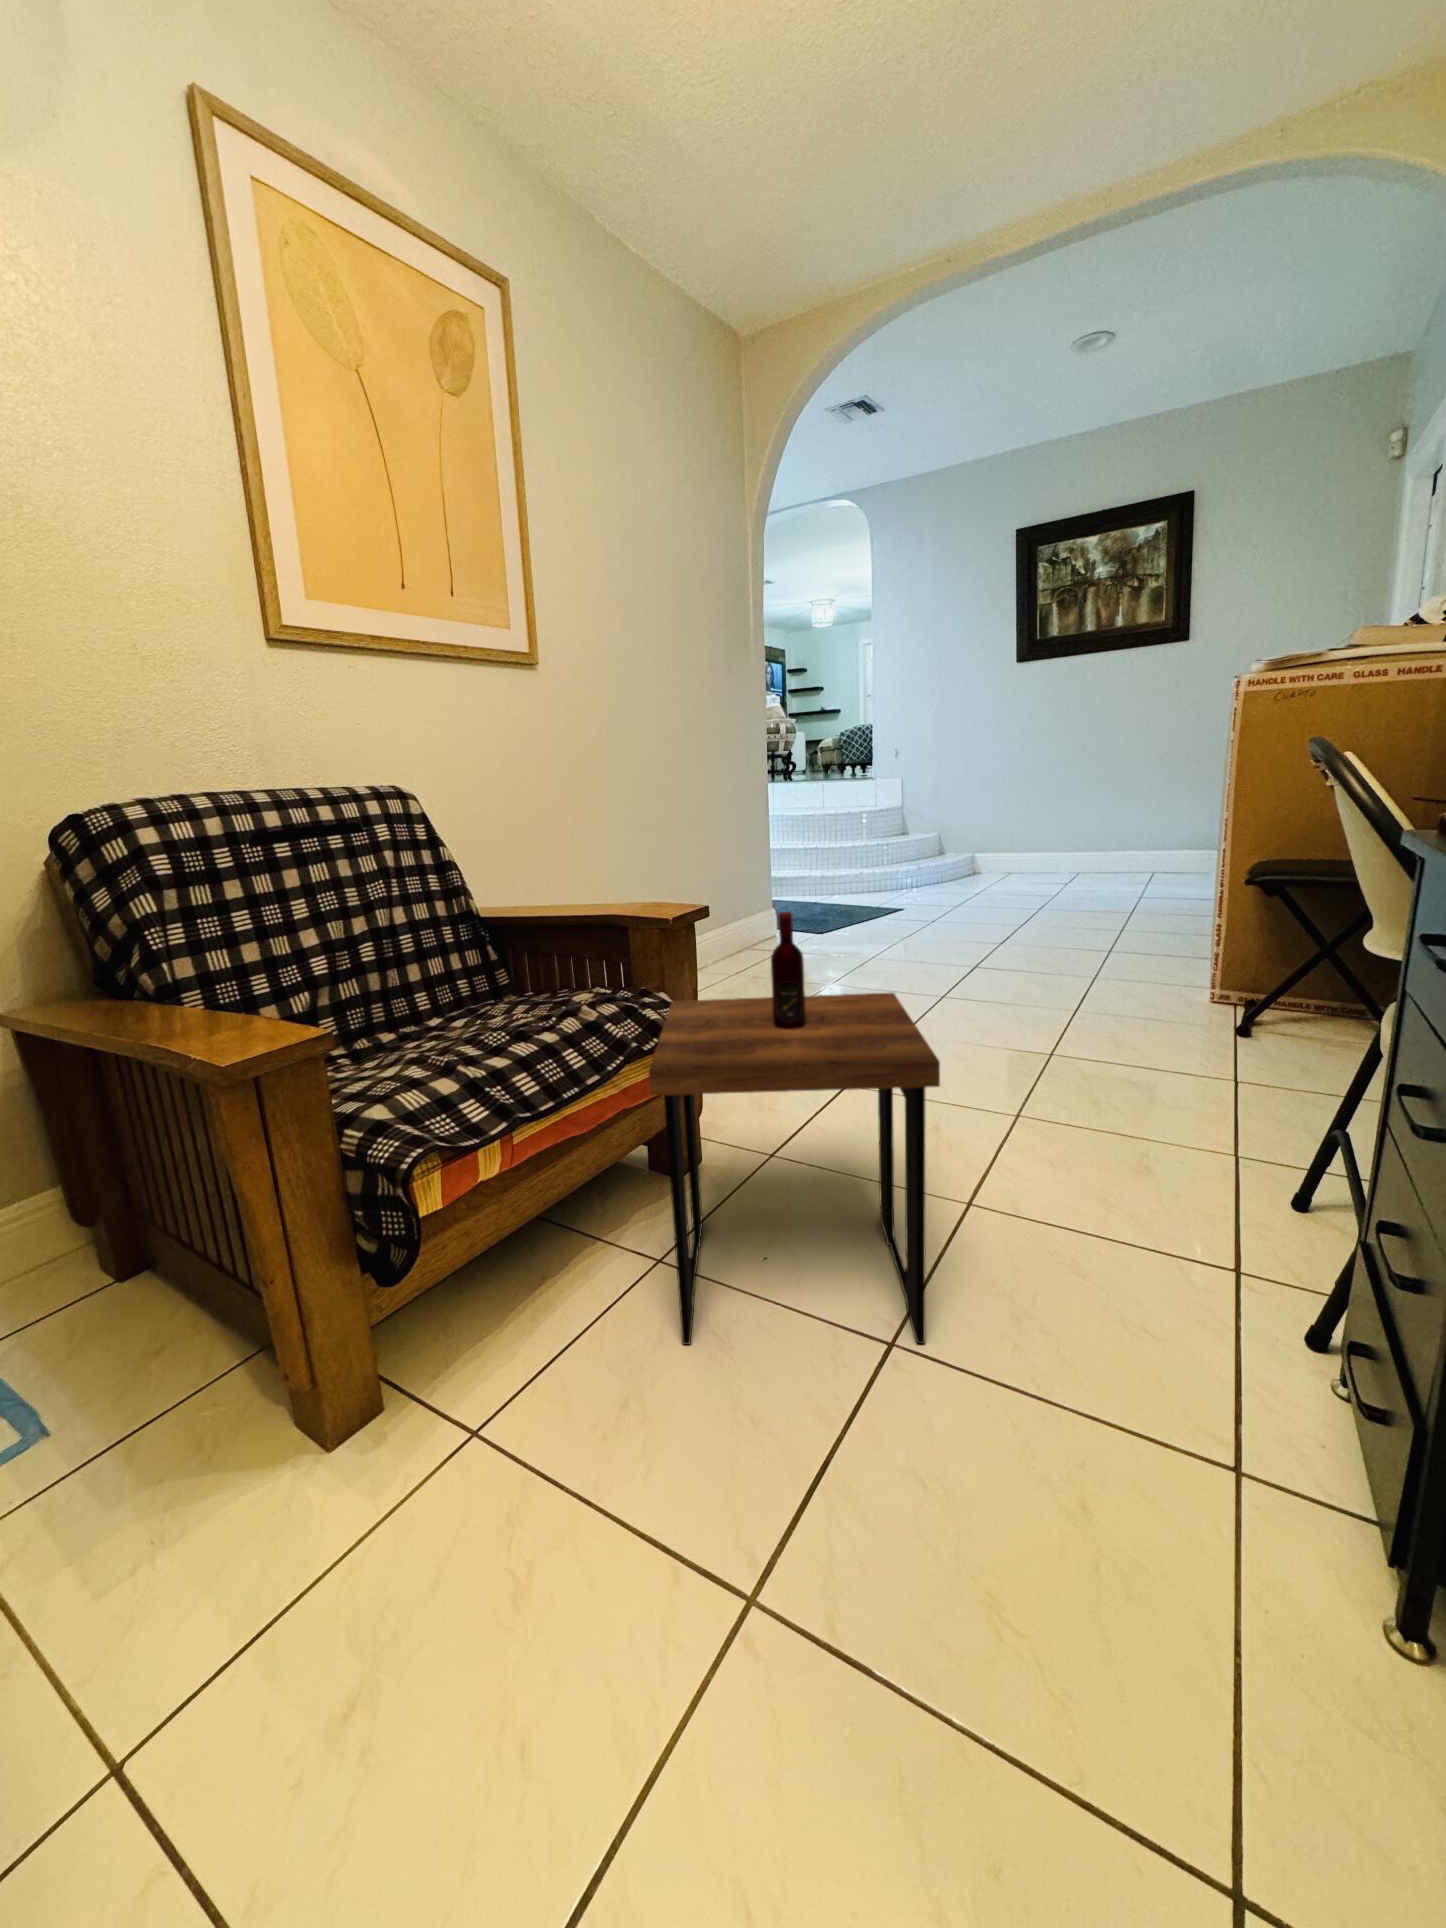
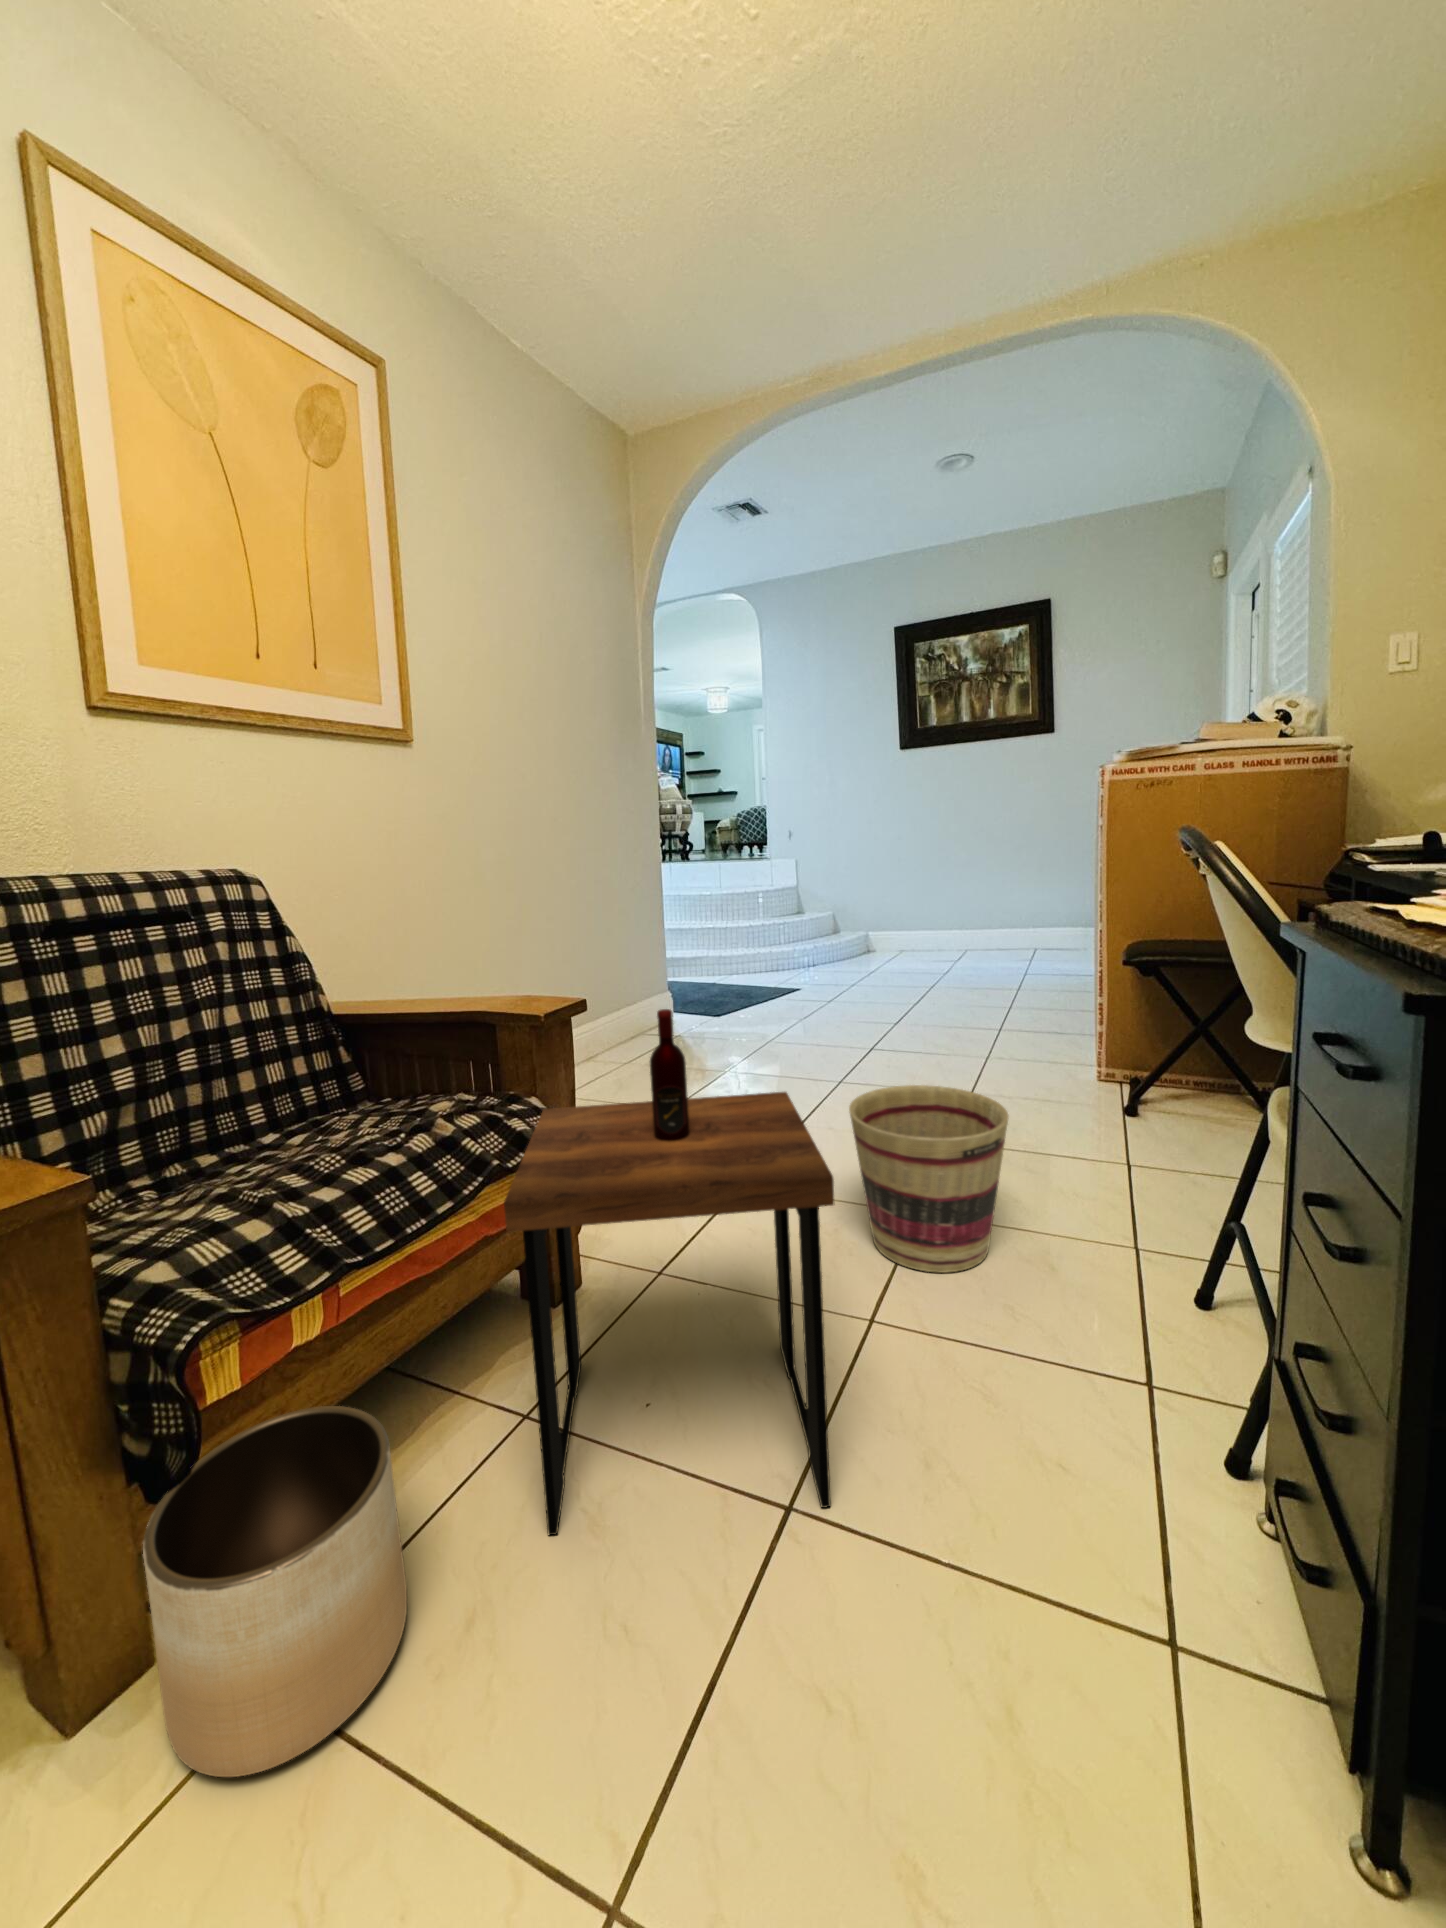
basket: none [951,997,1111,1168] -> present [849,1085,1008,1273]
planter: none [383,1227,574,1477] -> present [143,1406,407,1777]

